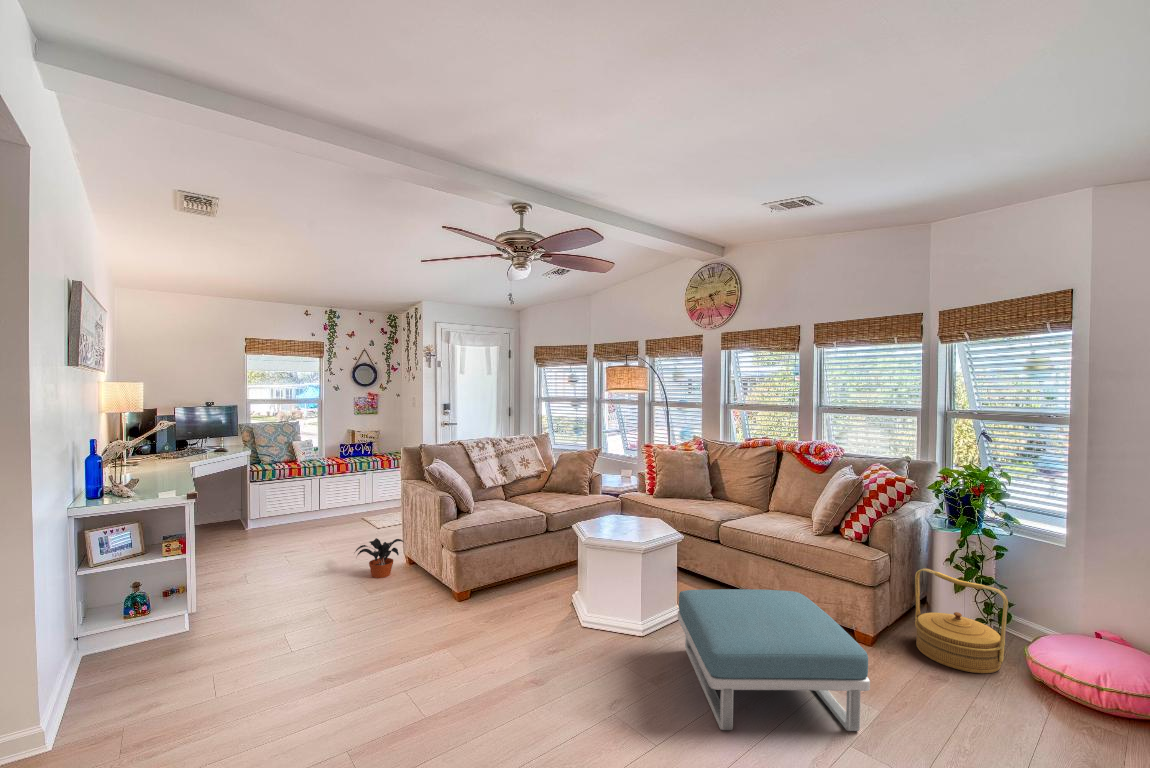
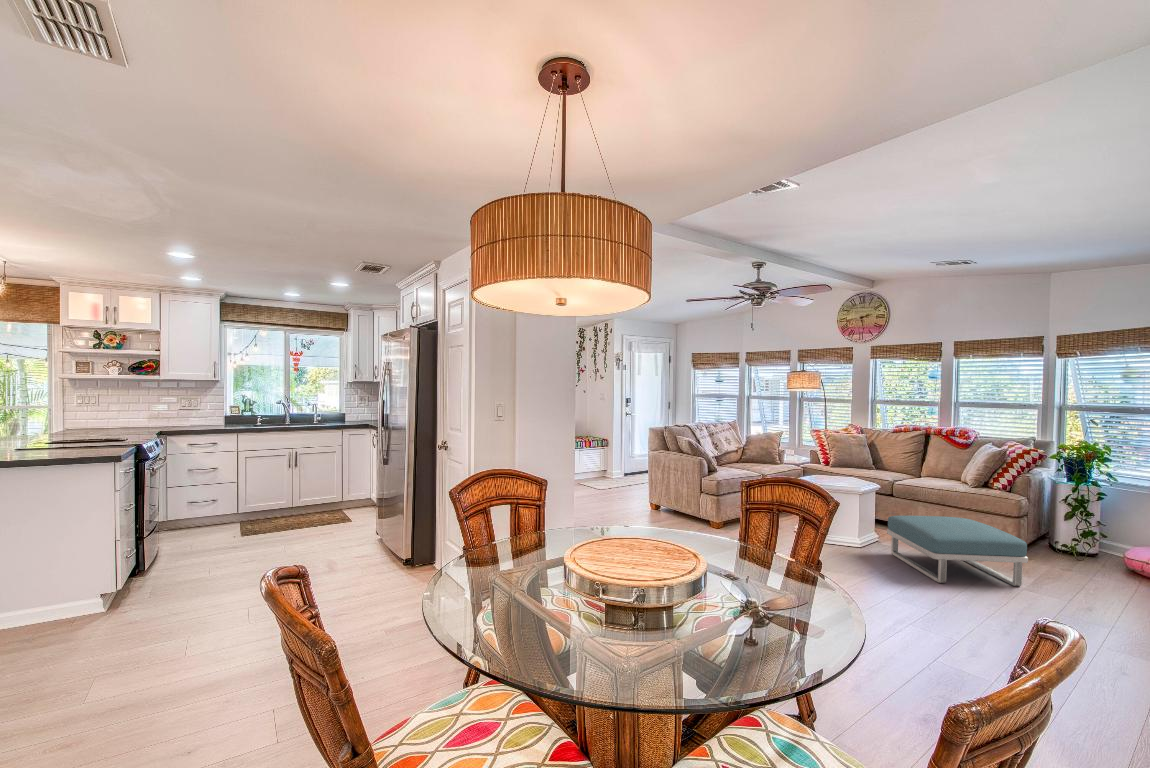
potted plant: present [355,538,404,578] -> none [628,491,659,517]
woven basket: present [915,568,1008,673] -> none [1043,508,1110,569]

